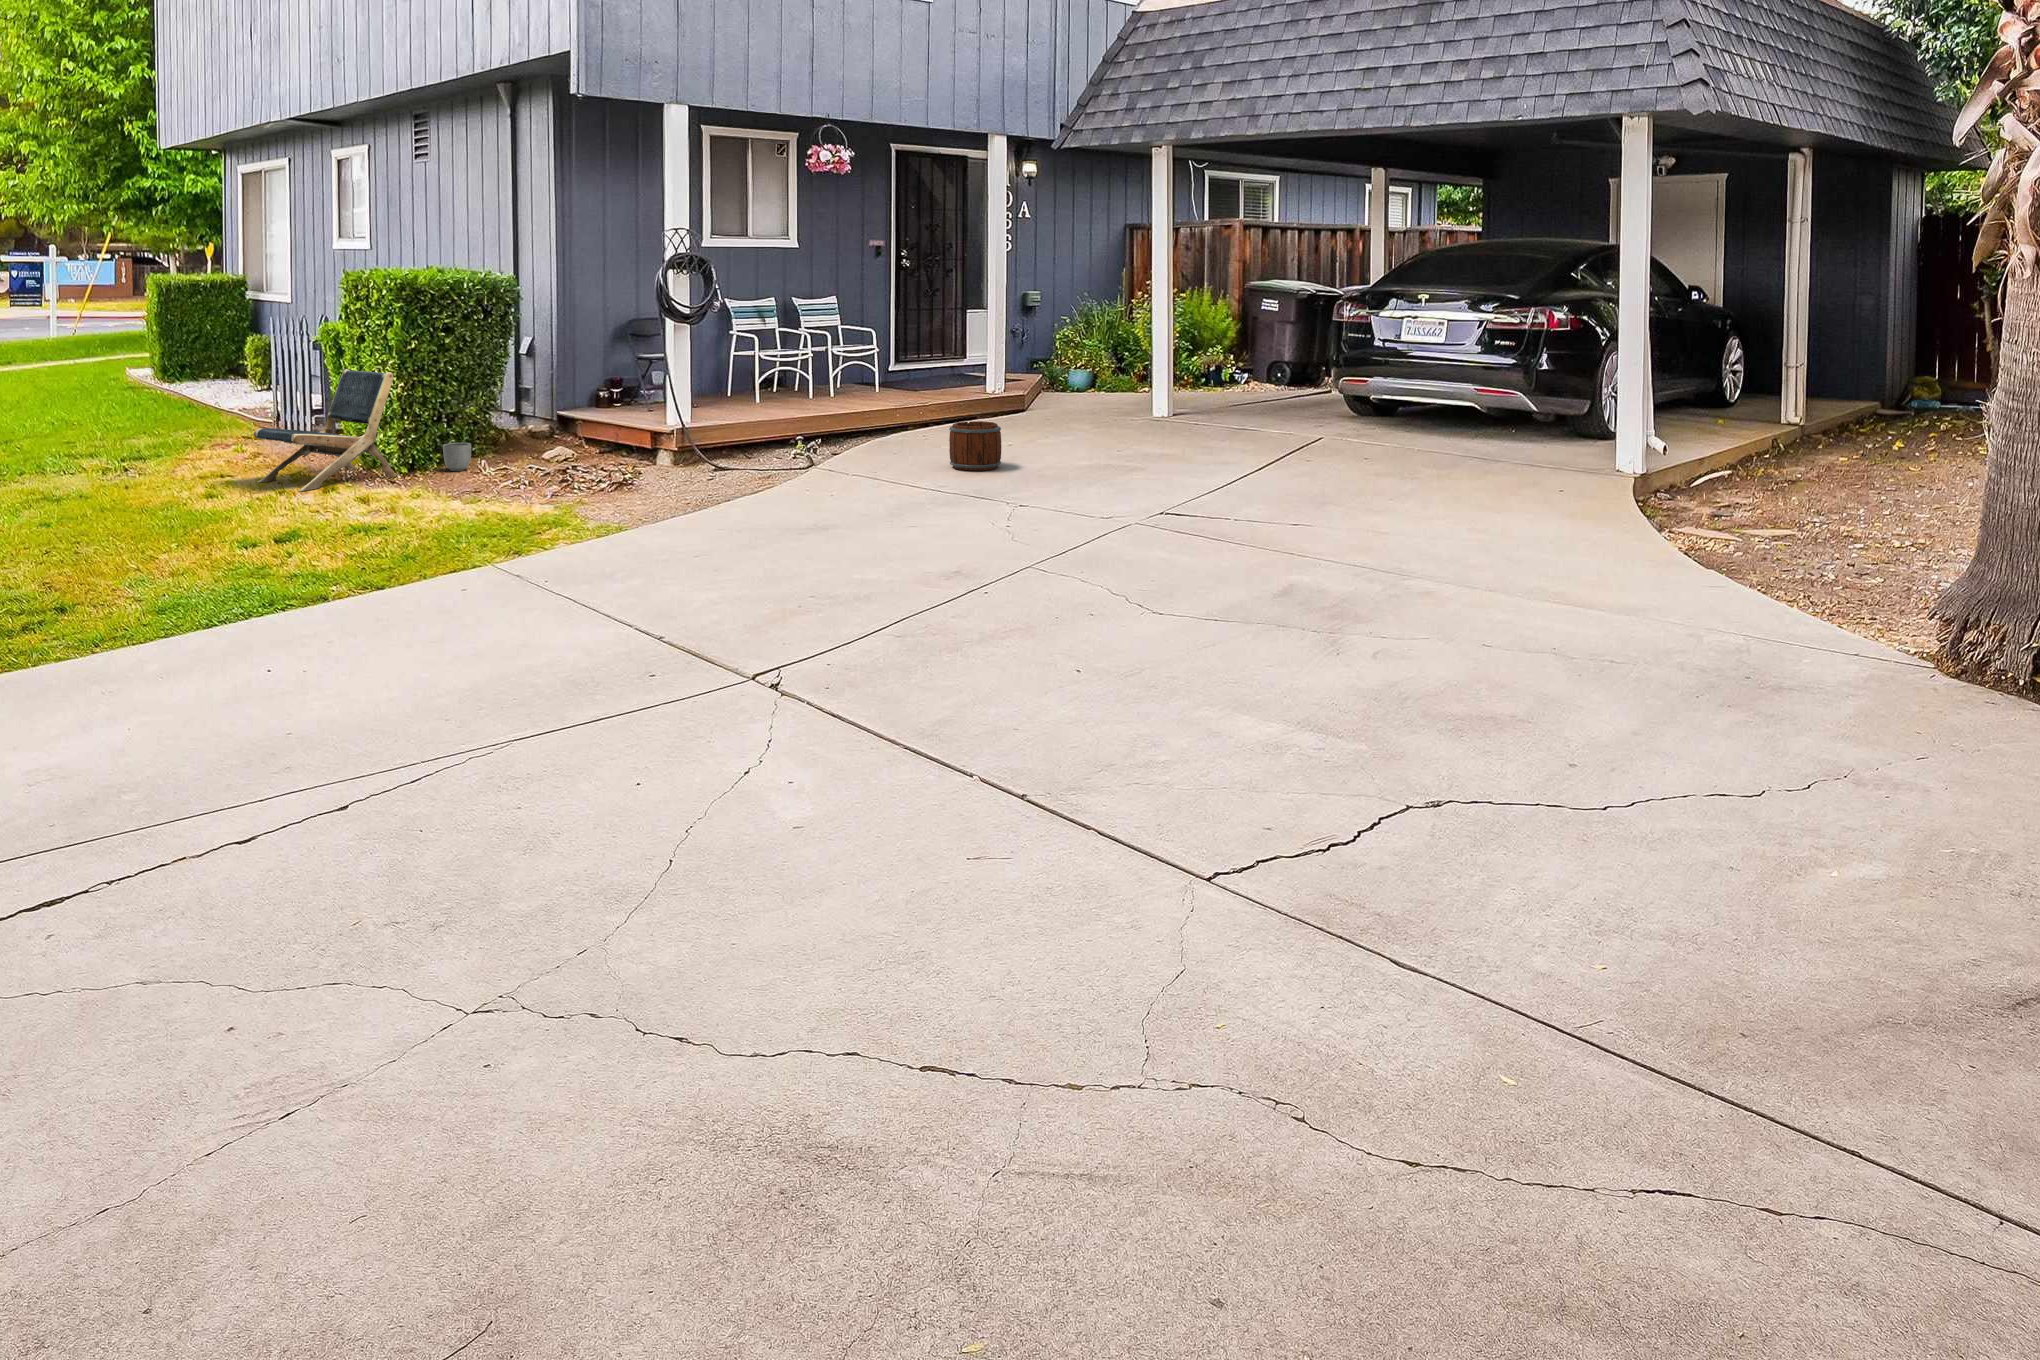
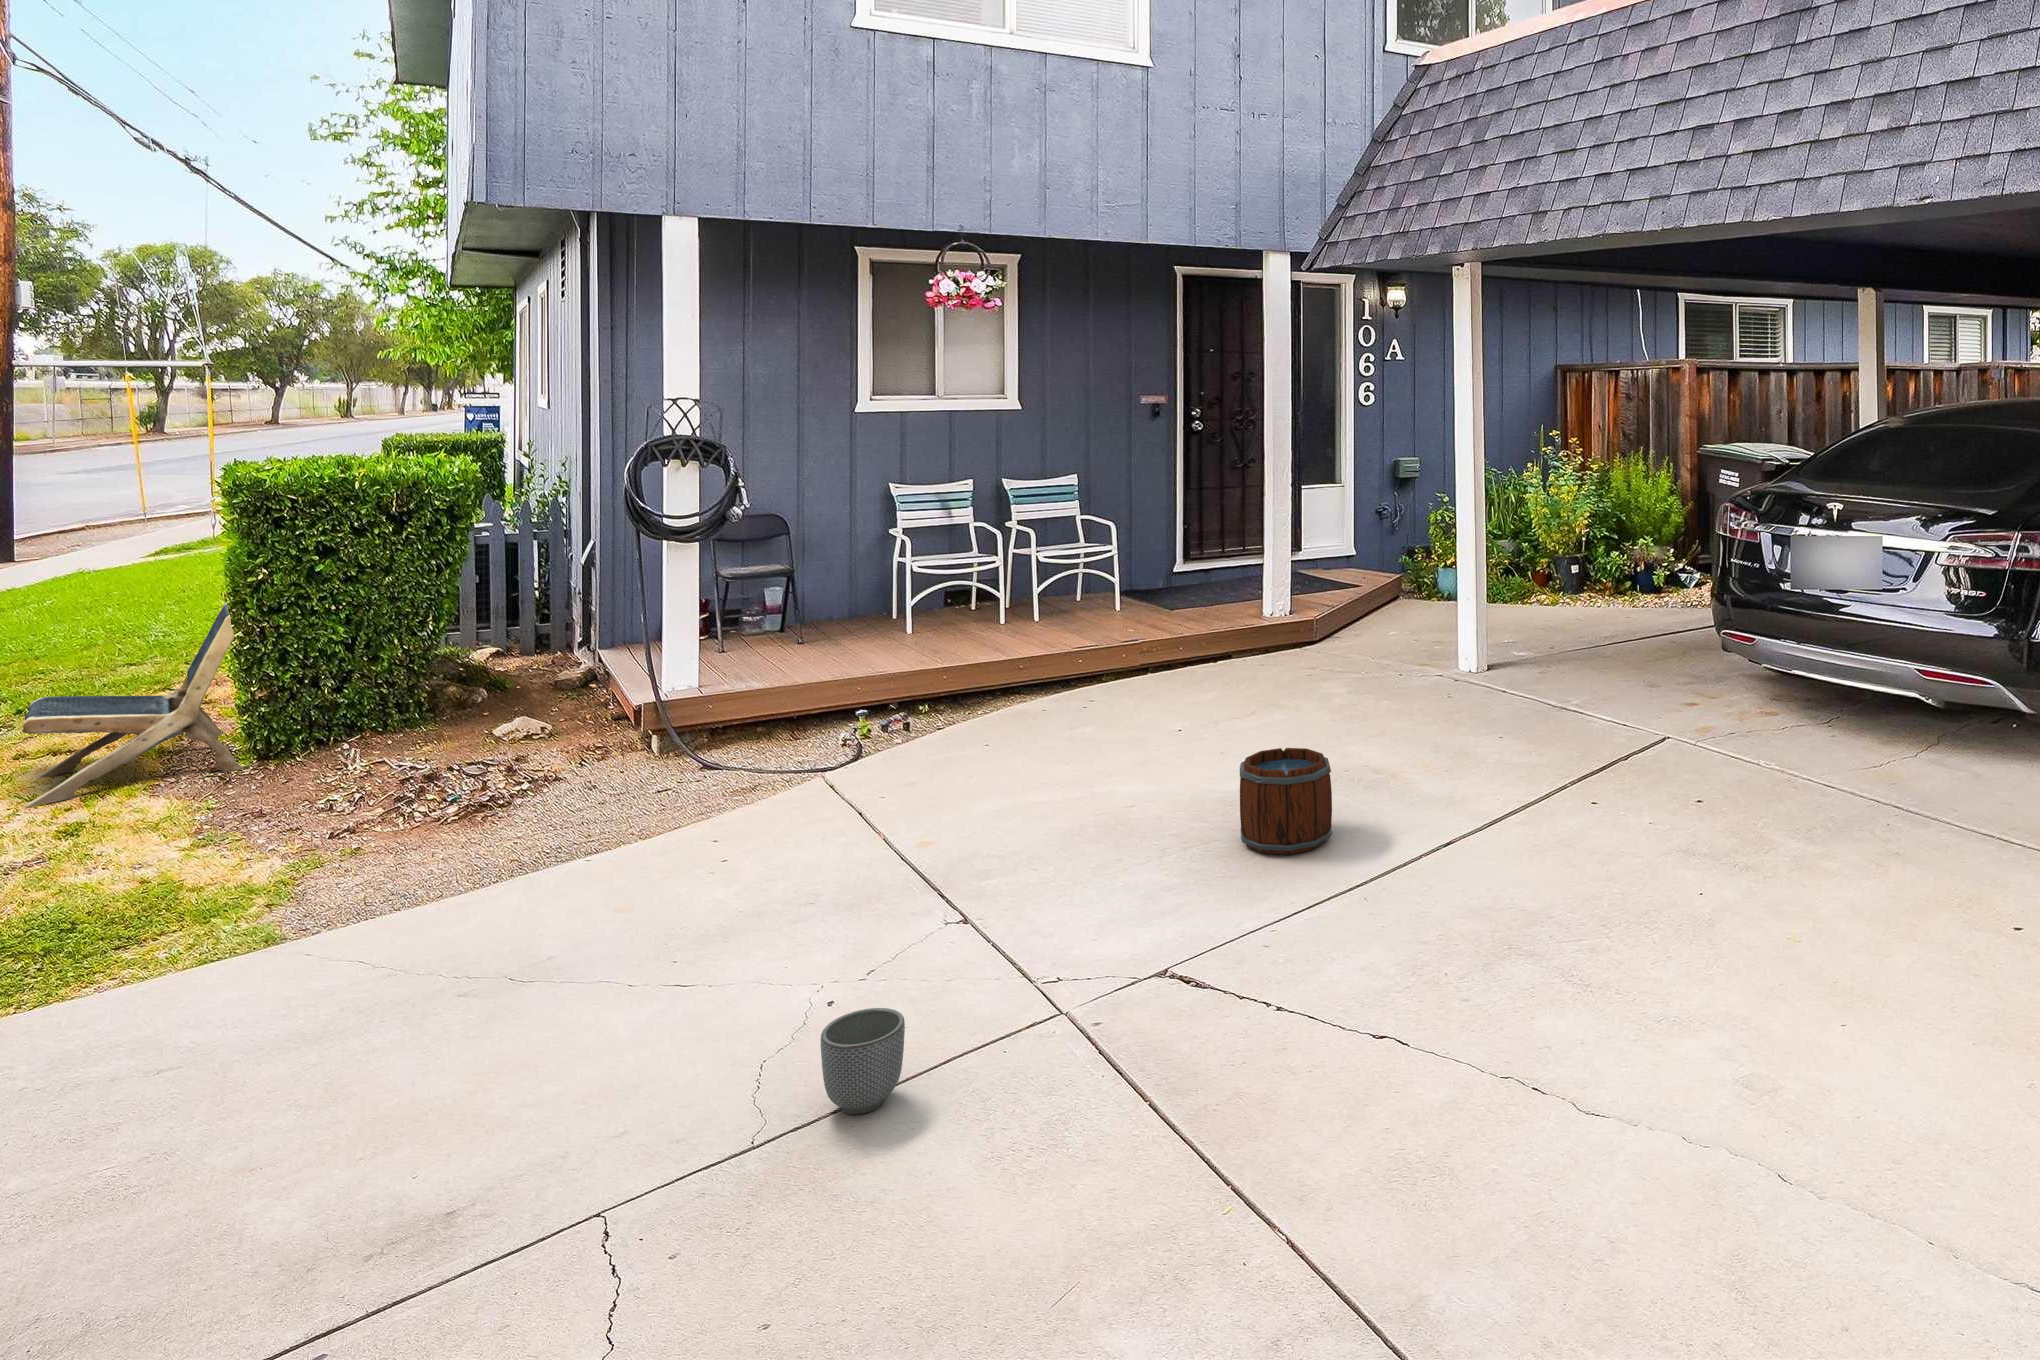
bucket: present [949,421,1001,471] -> present [1240,748,1332,854]
planter: present [443,443,471,471] -> present [820,1008,905,1115]

